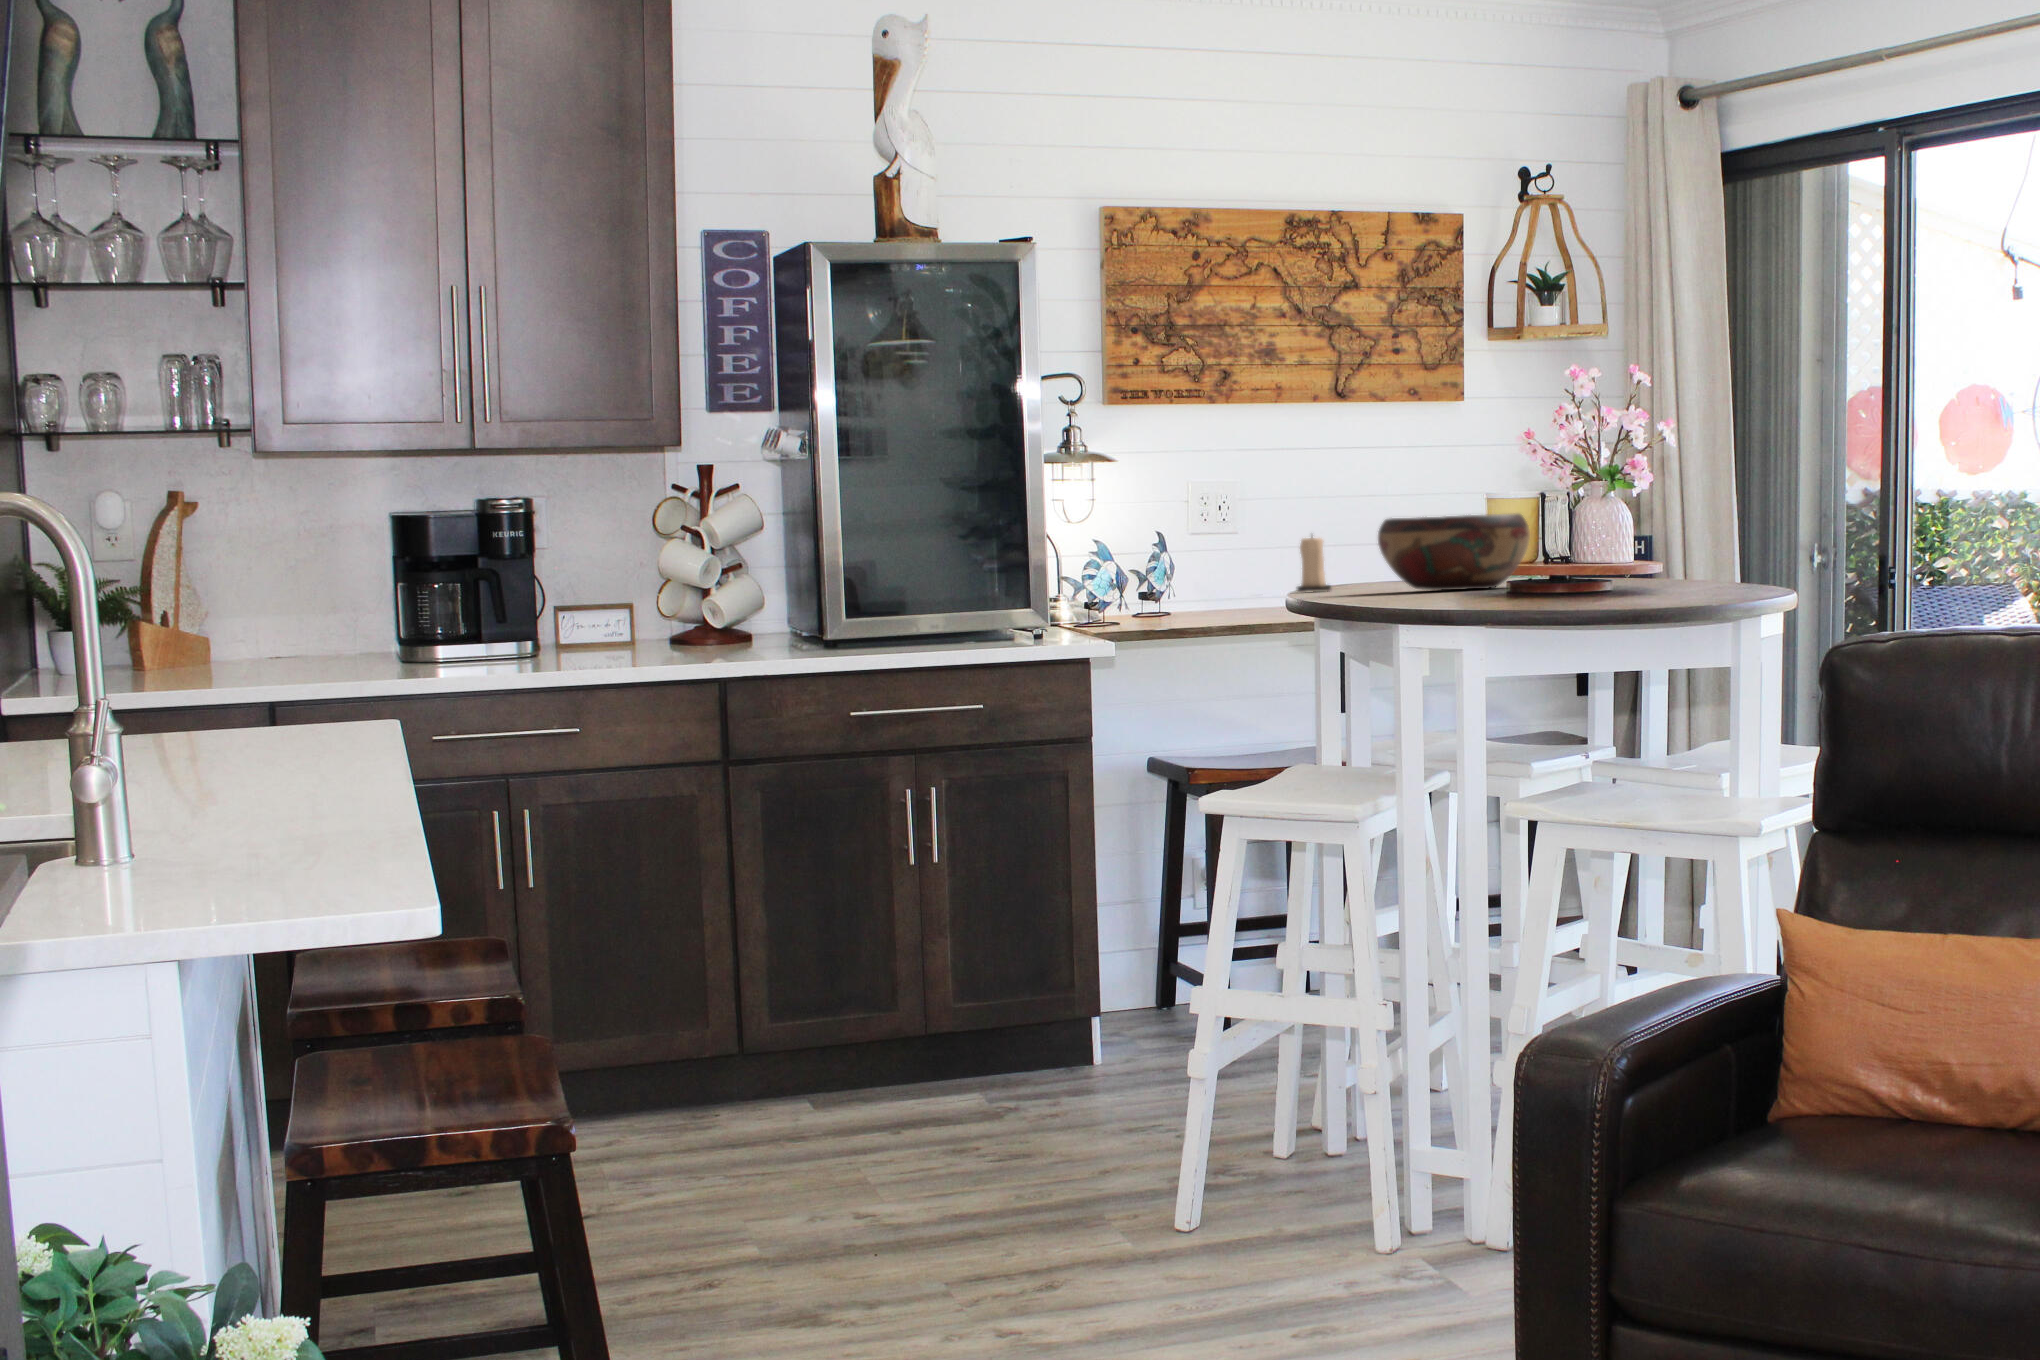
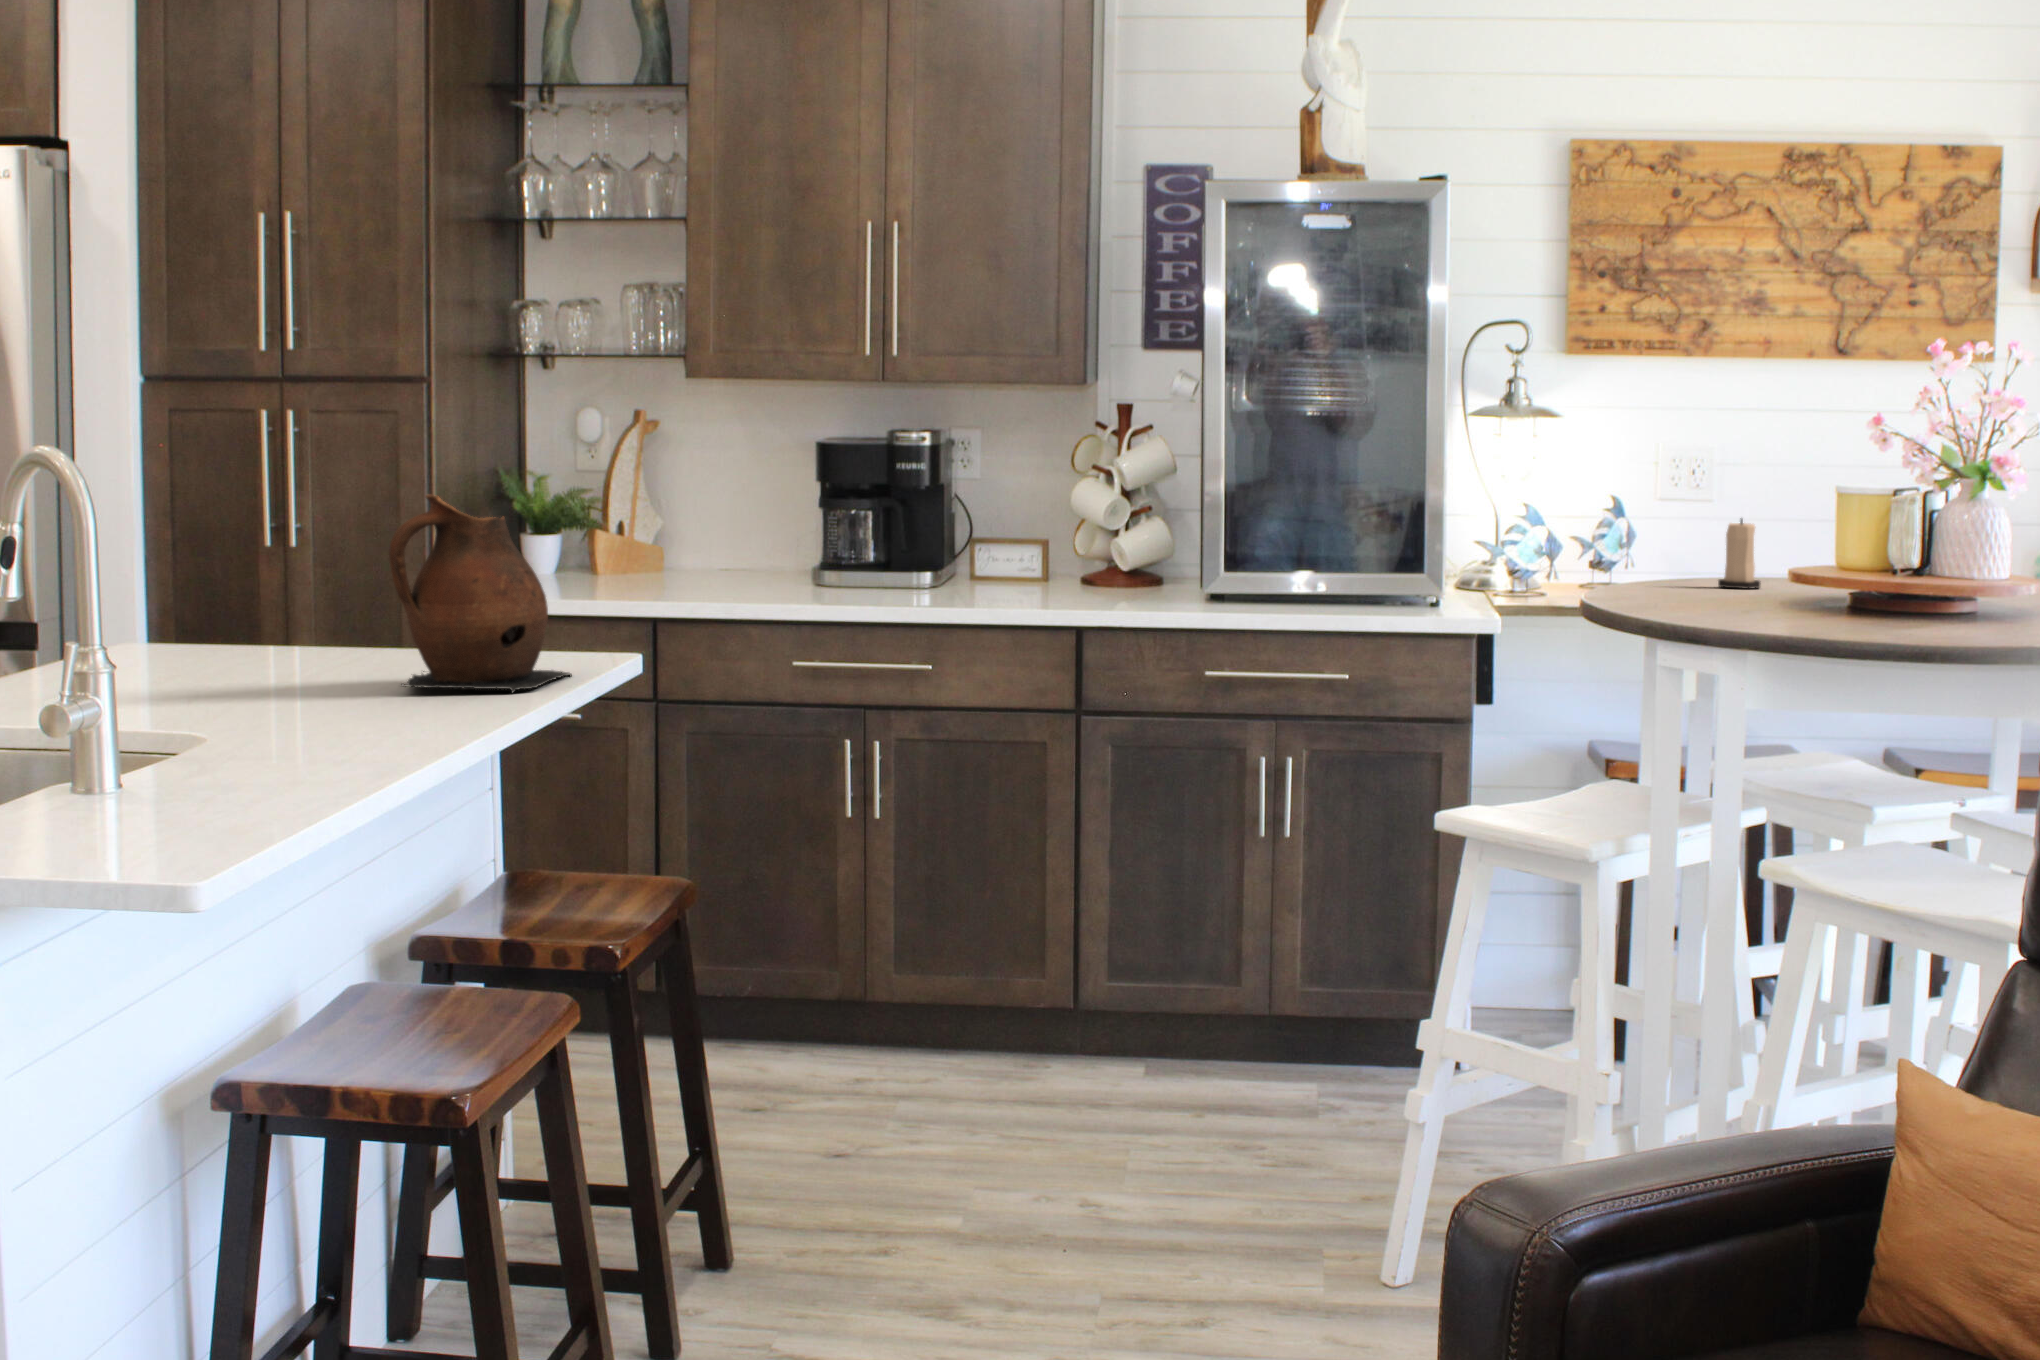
decorative bowl: present [1378,514,1530,590] -> none [1787,518,2002,620]
ceramic pitcher: none [160,562,326,744] -> present [389,495,572,693]

